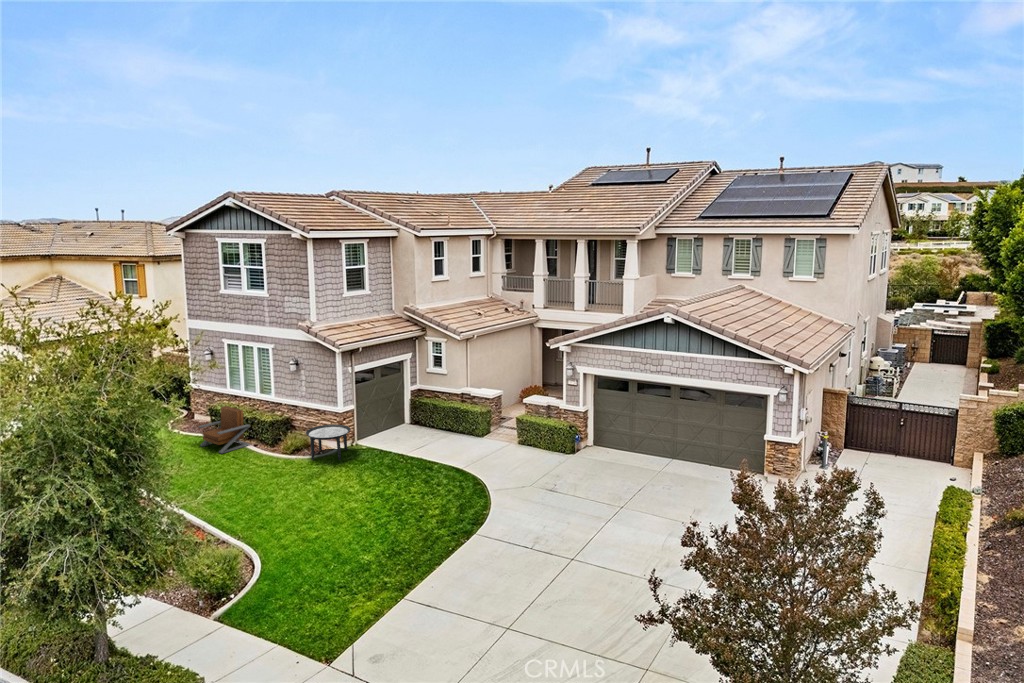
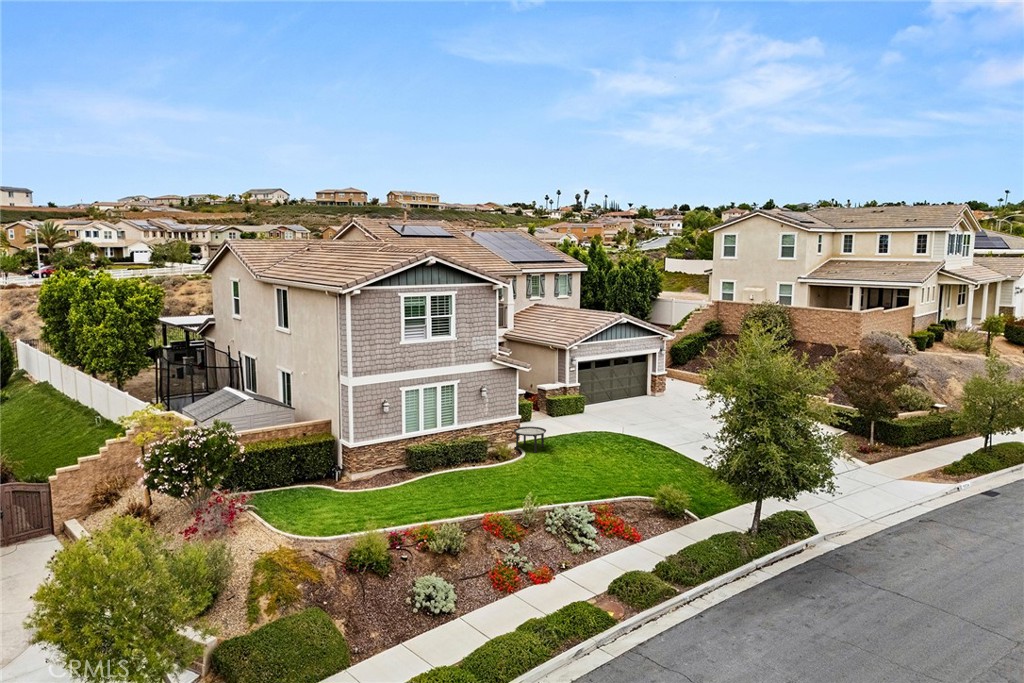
lounge chair: present [199,406,250,454] -> none [450,435,493,476]

